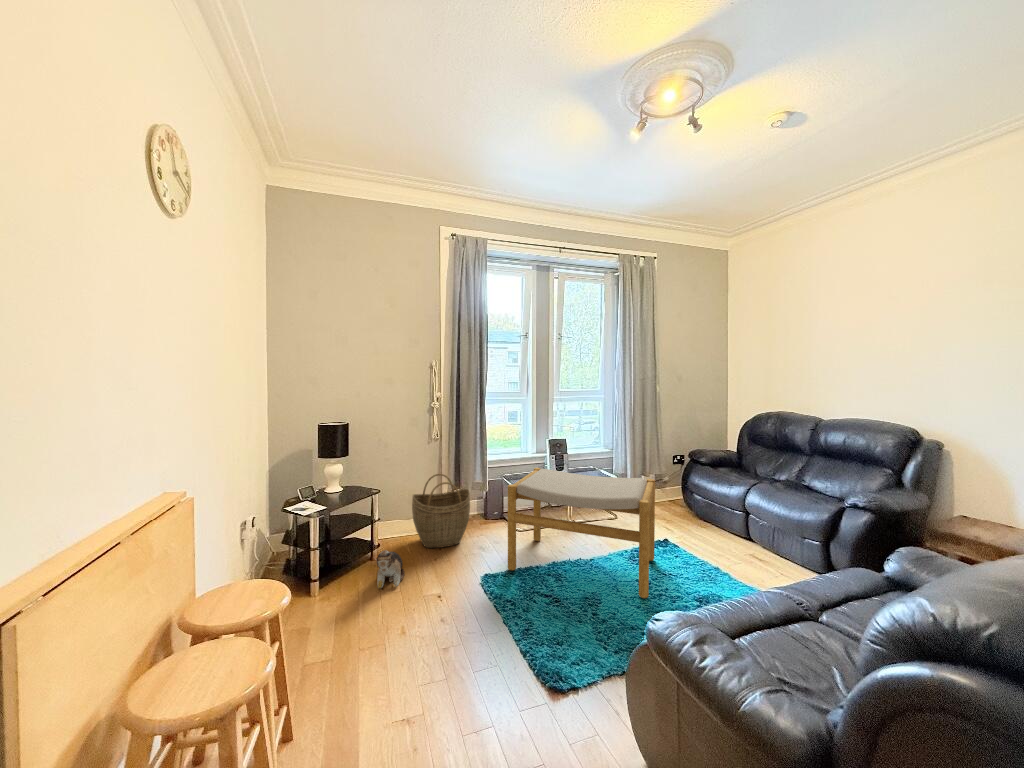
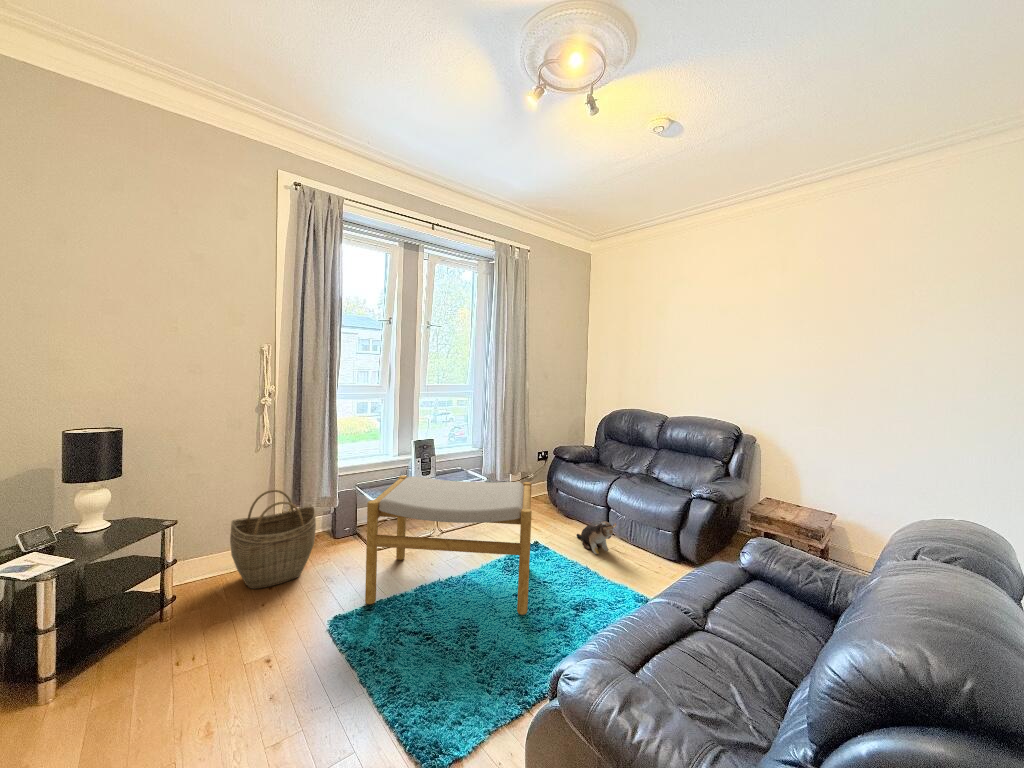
plush toy: present [374,550,405,589] -> present [577,521,616,554]

